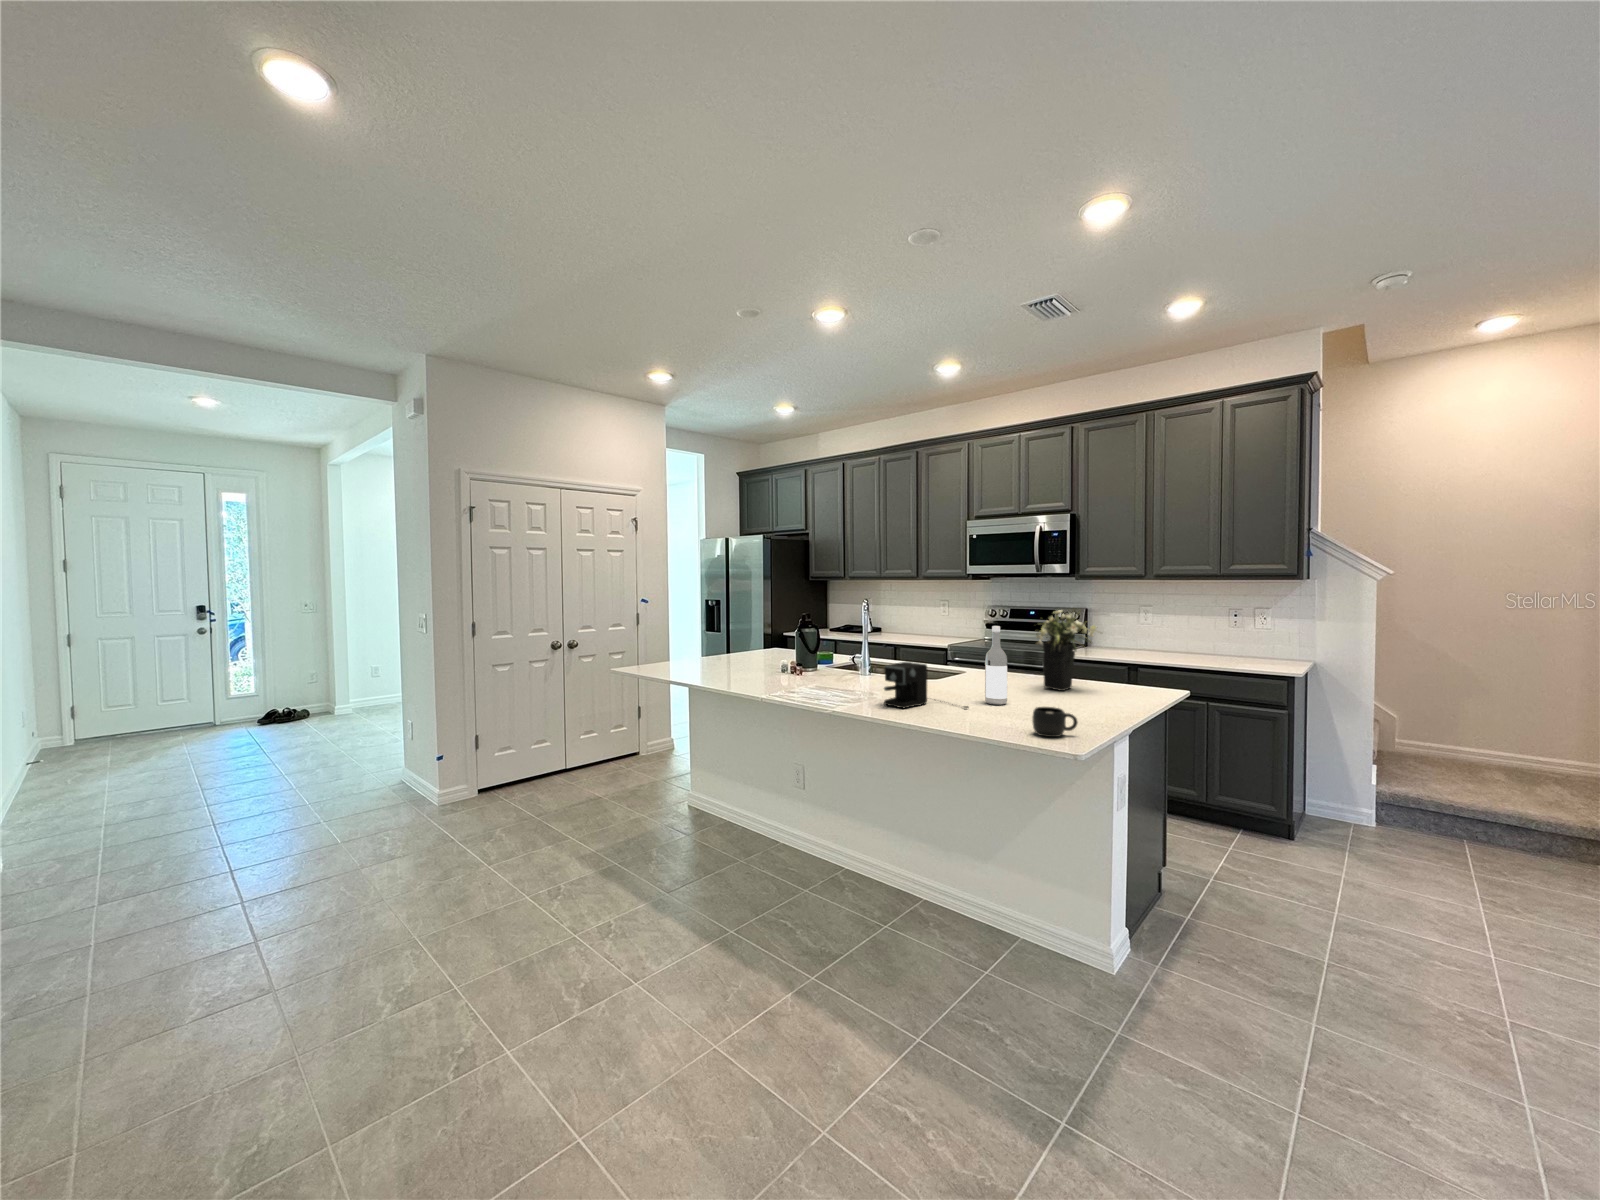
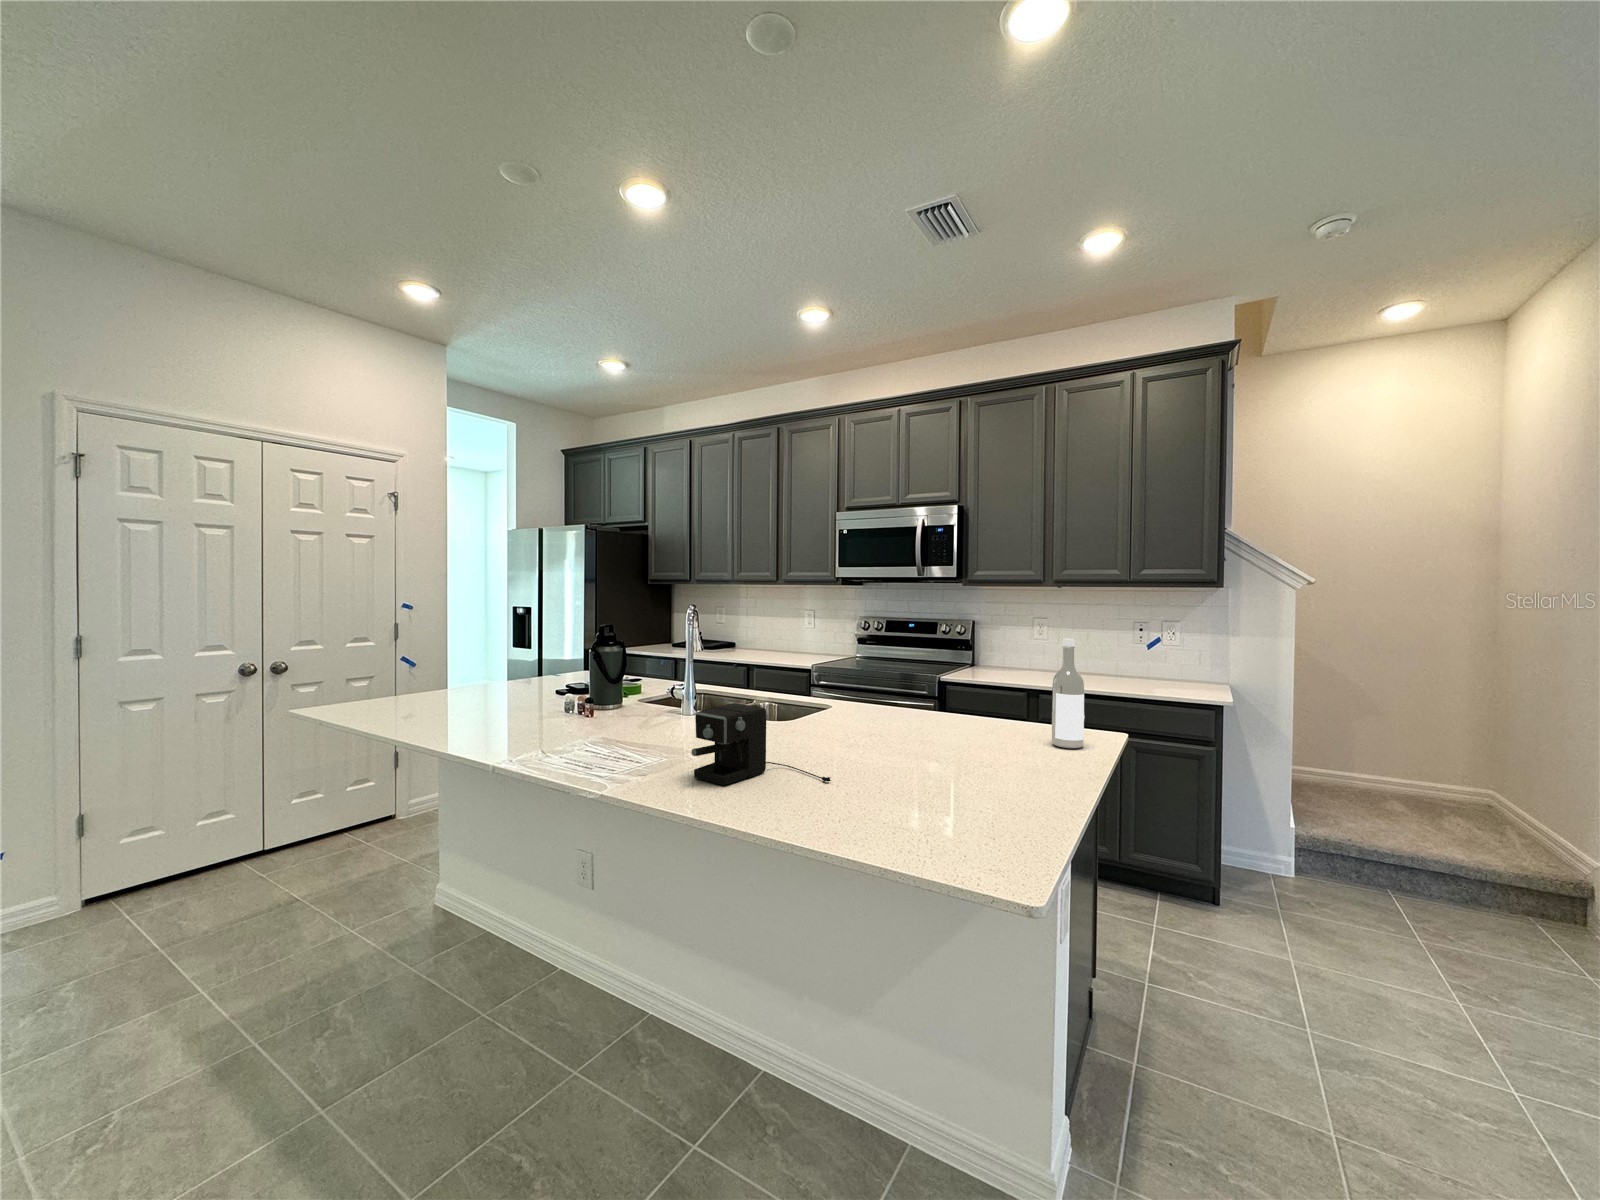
flower arrangement: present [1037,610,1097,691] -> none [921,618,1020,739]
wine bottle: present [985,626,1007,705] -> present [1052,639,1084,749]
mug: present [1032,707,1078,737] -> none [938,792,1015,853]

